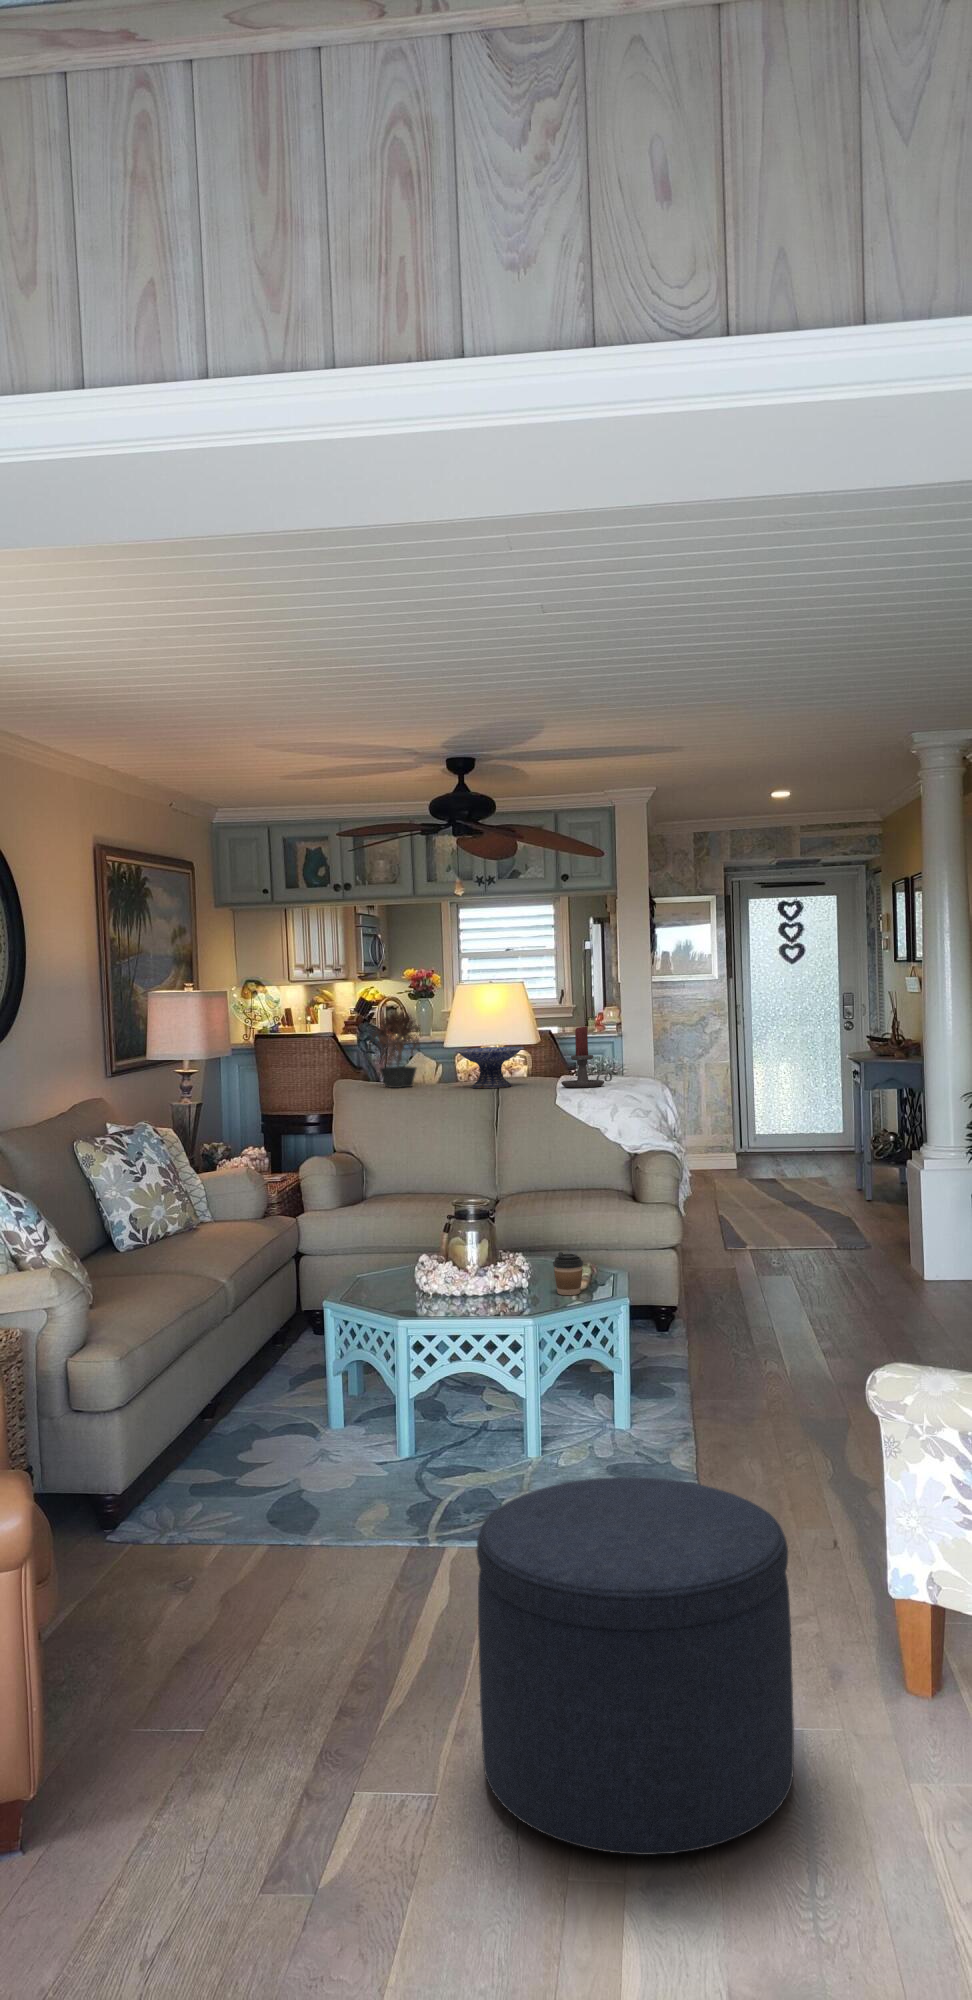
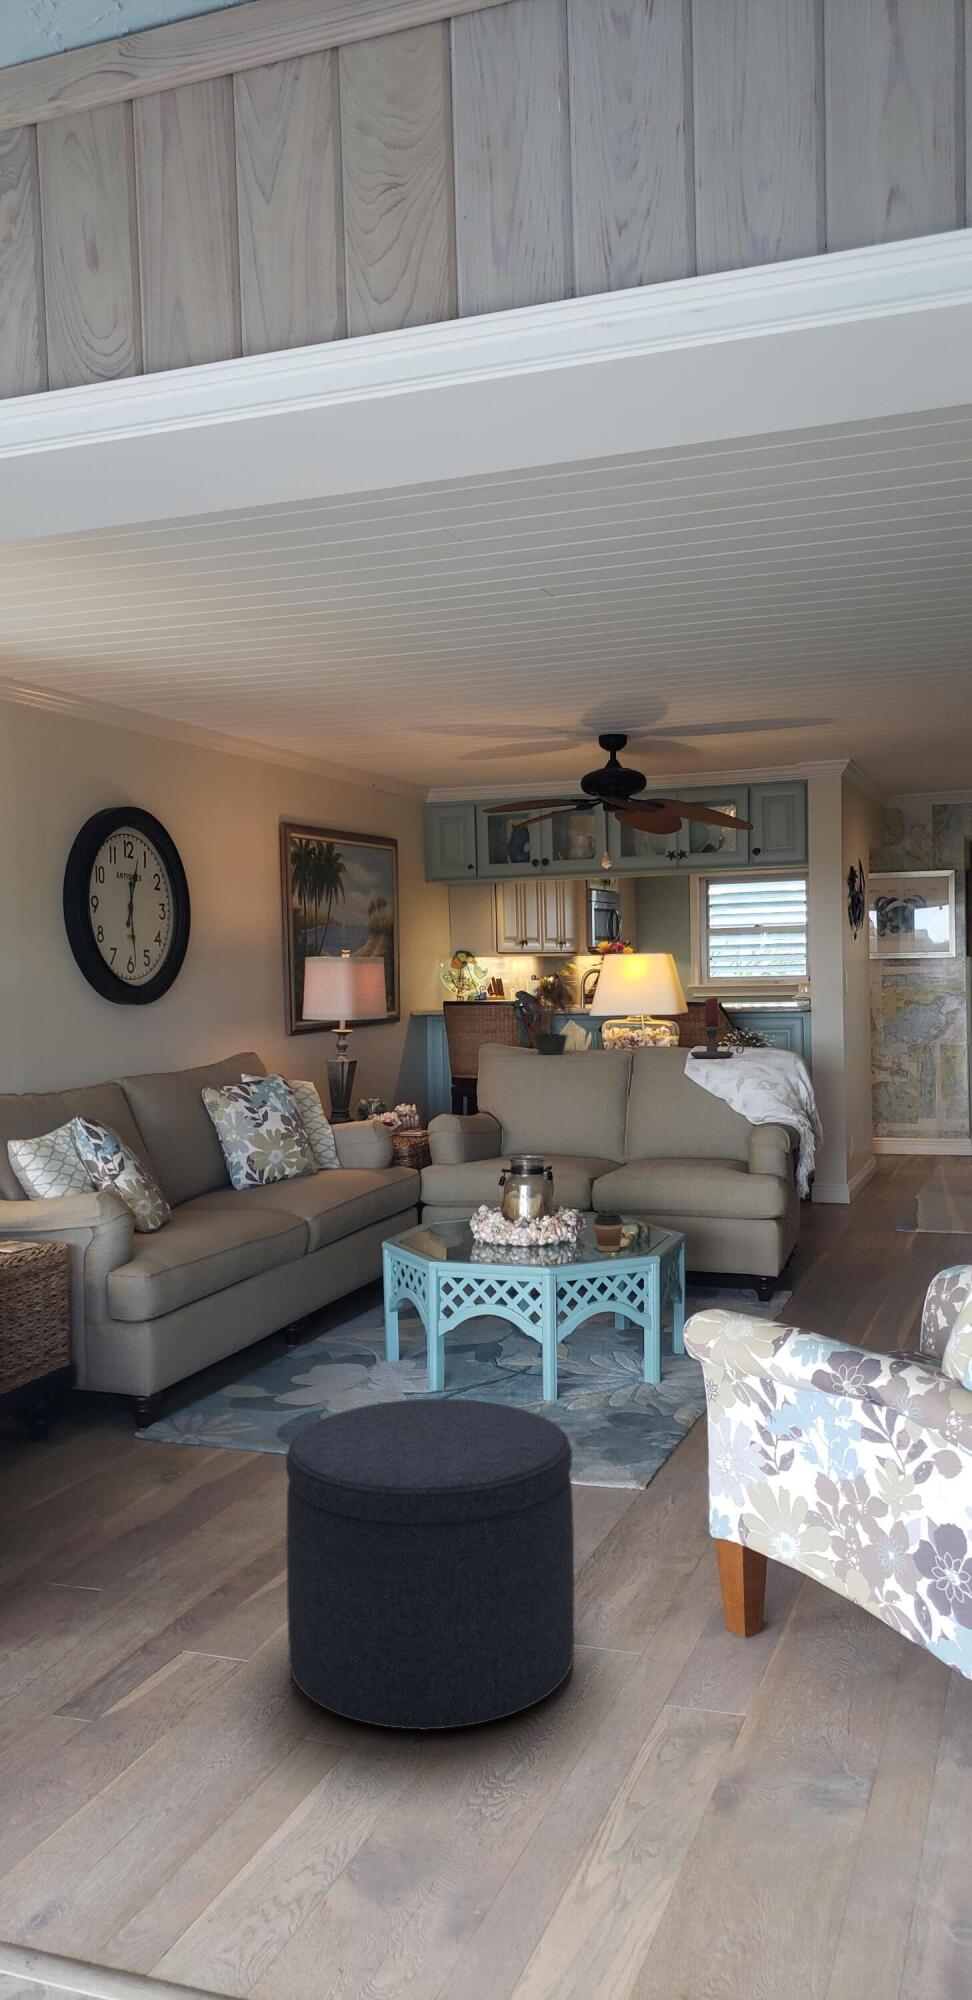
decorative bowl: present [455,1047,524,1088] -> none [595,1017,664,1056]

